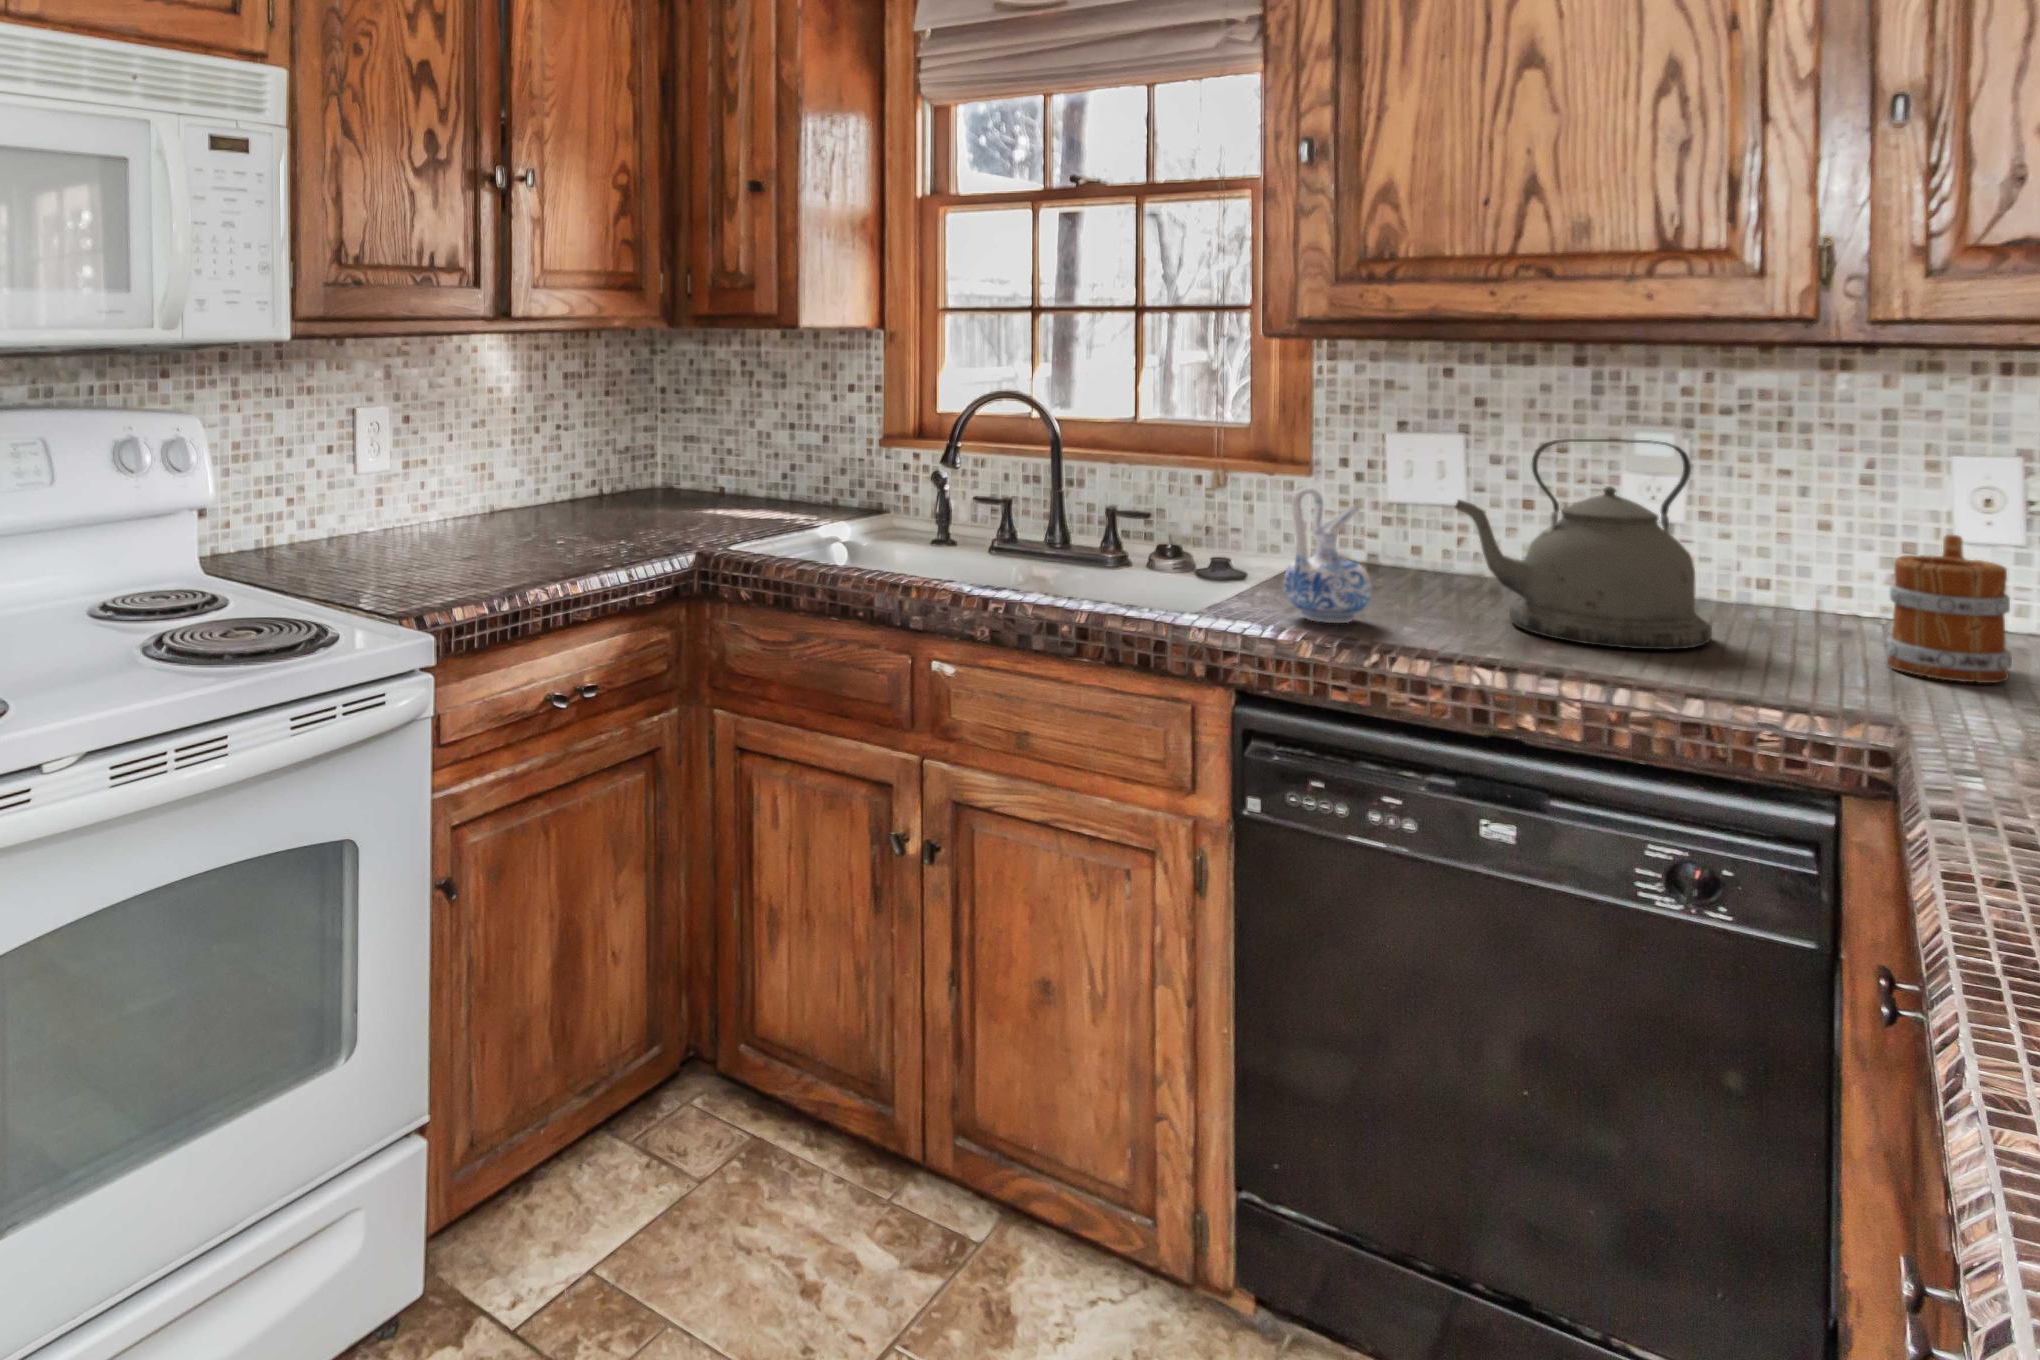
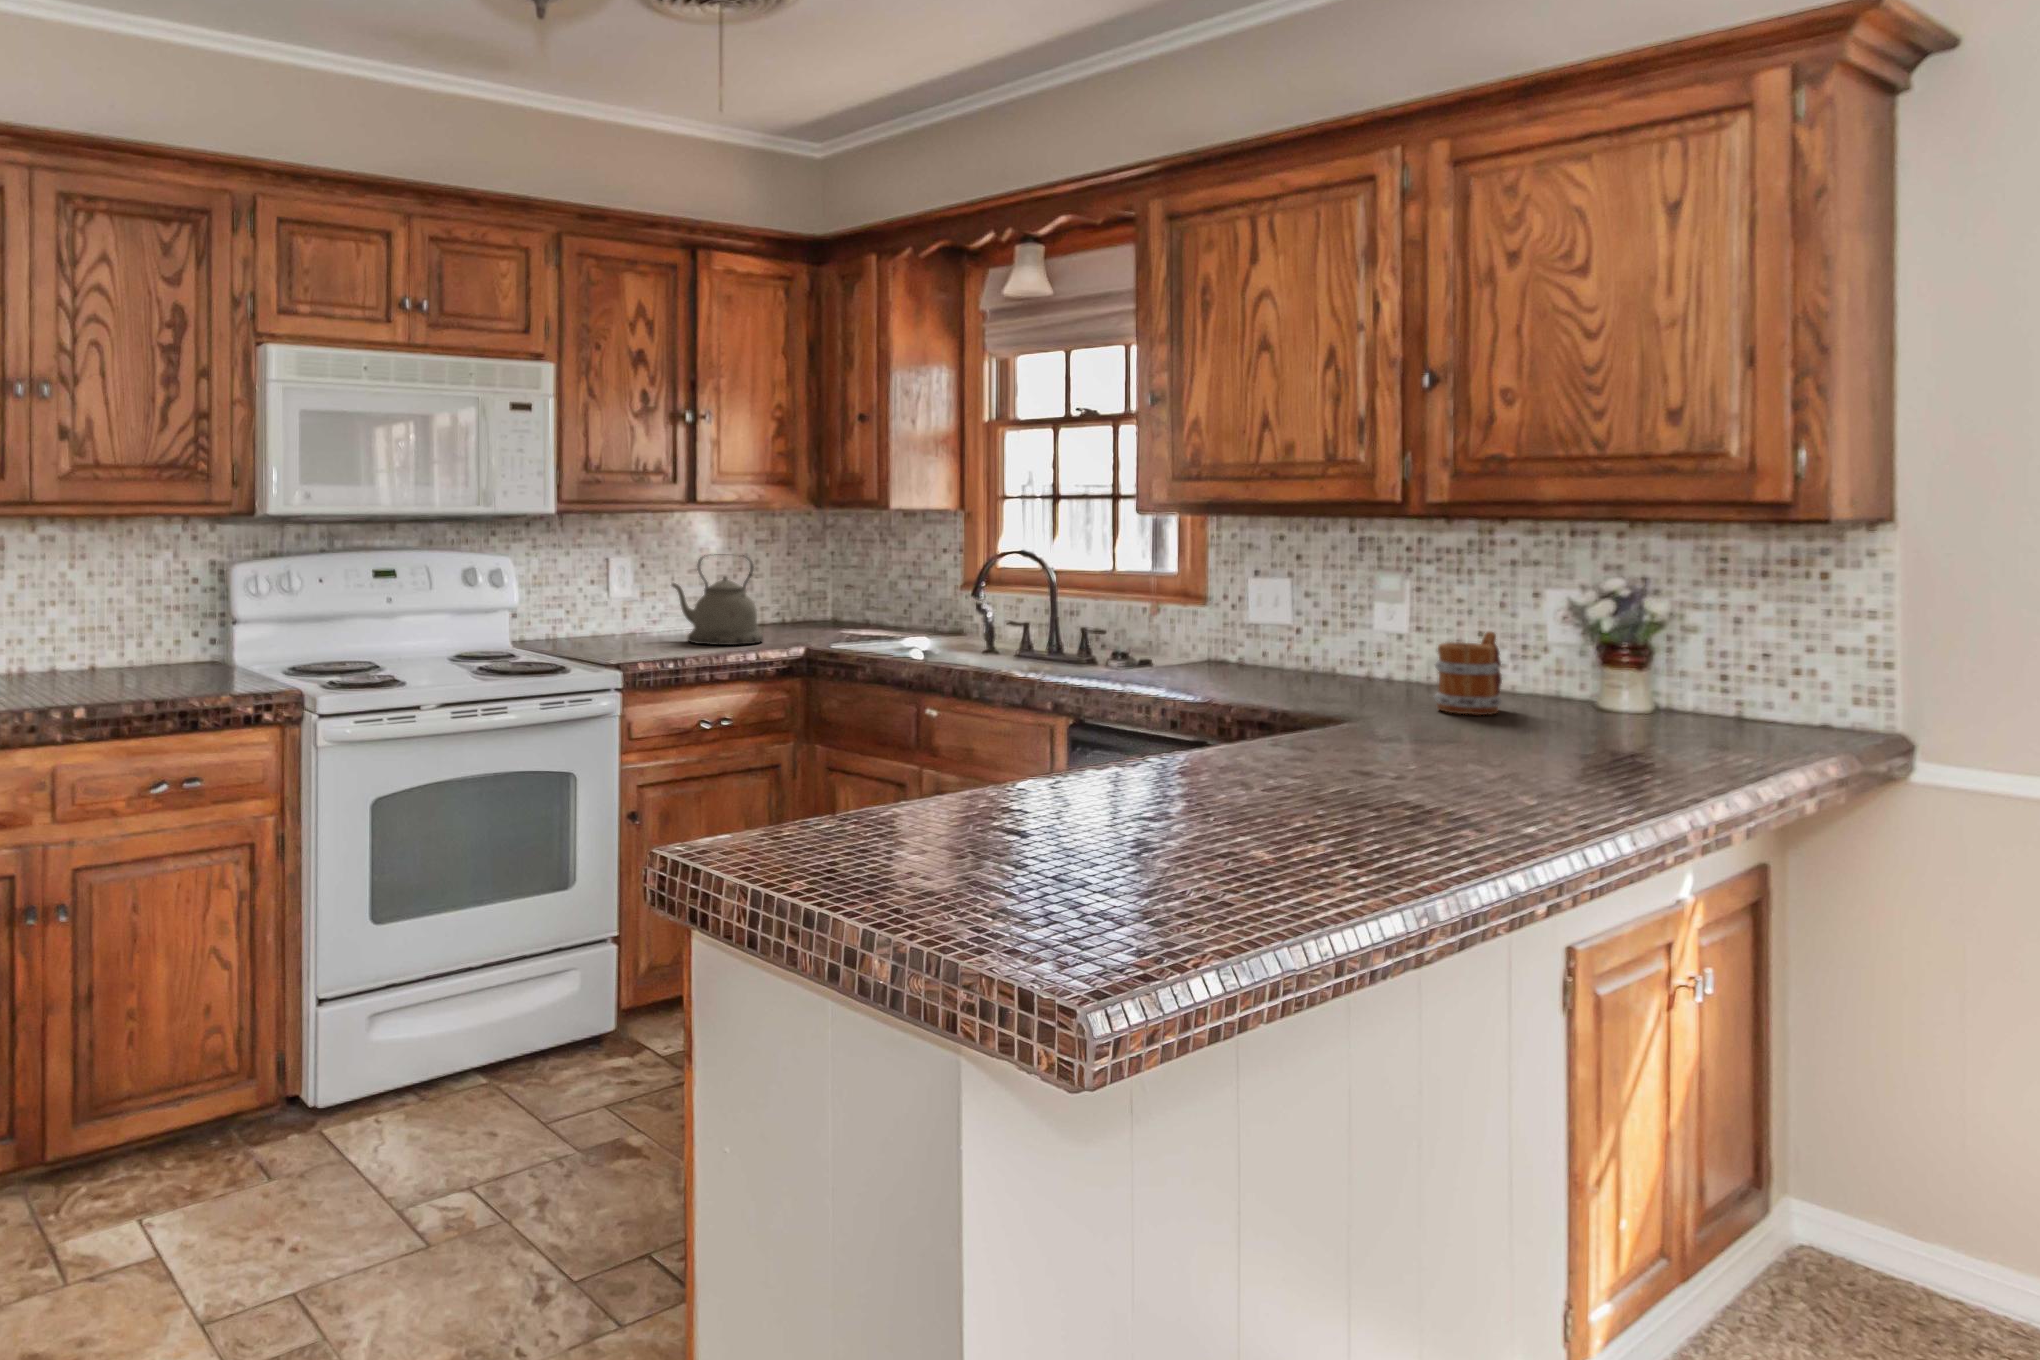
kettle: present [1455,439,1712,649] -> present [671,554,763,645]
ceramic pitcher: present [1284,487,1372,623] -> none [1117,602,1168,684]

